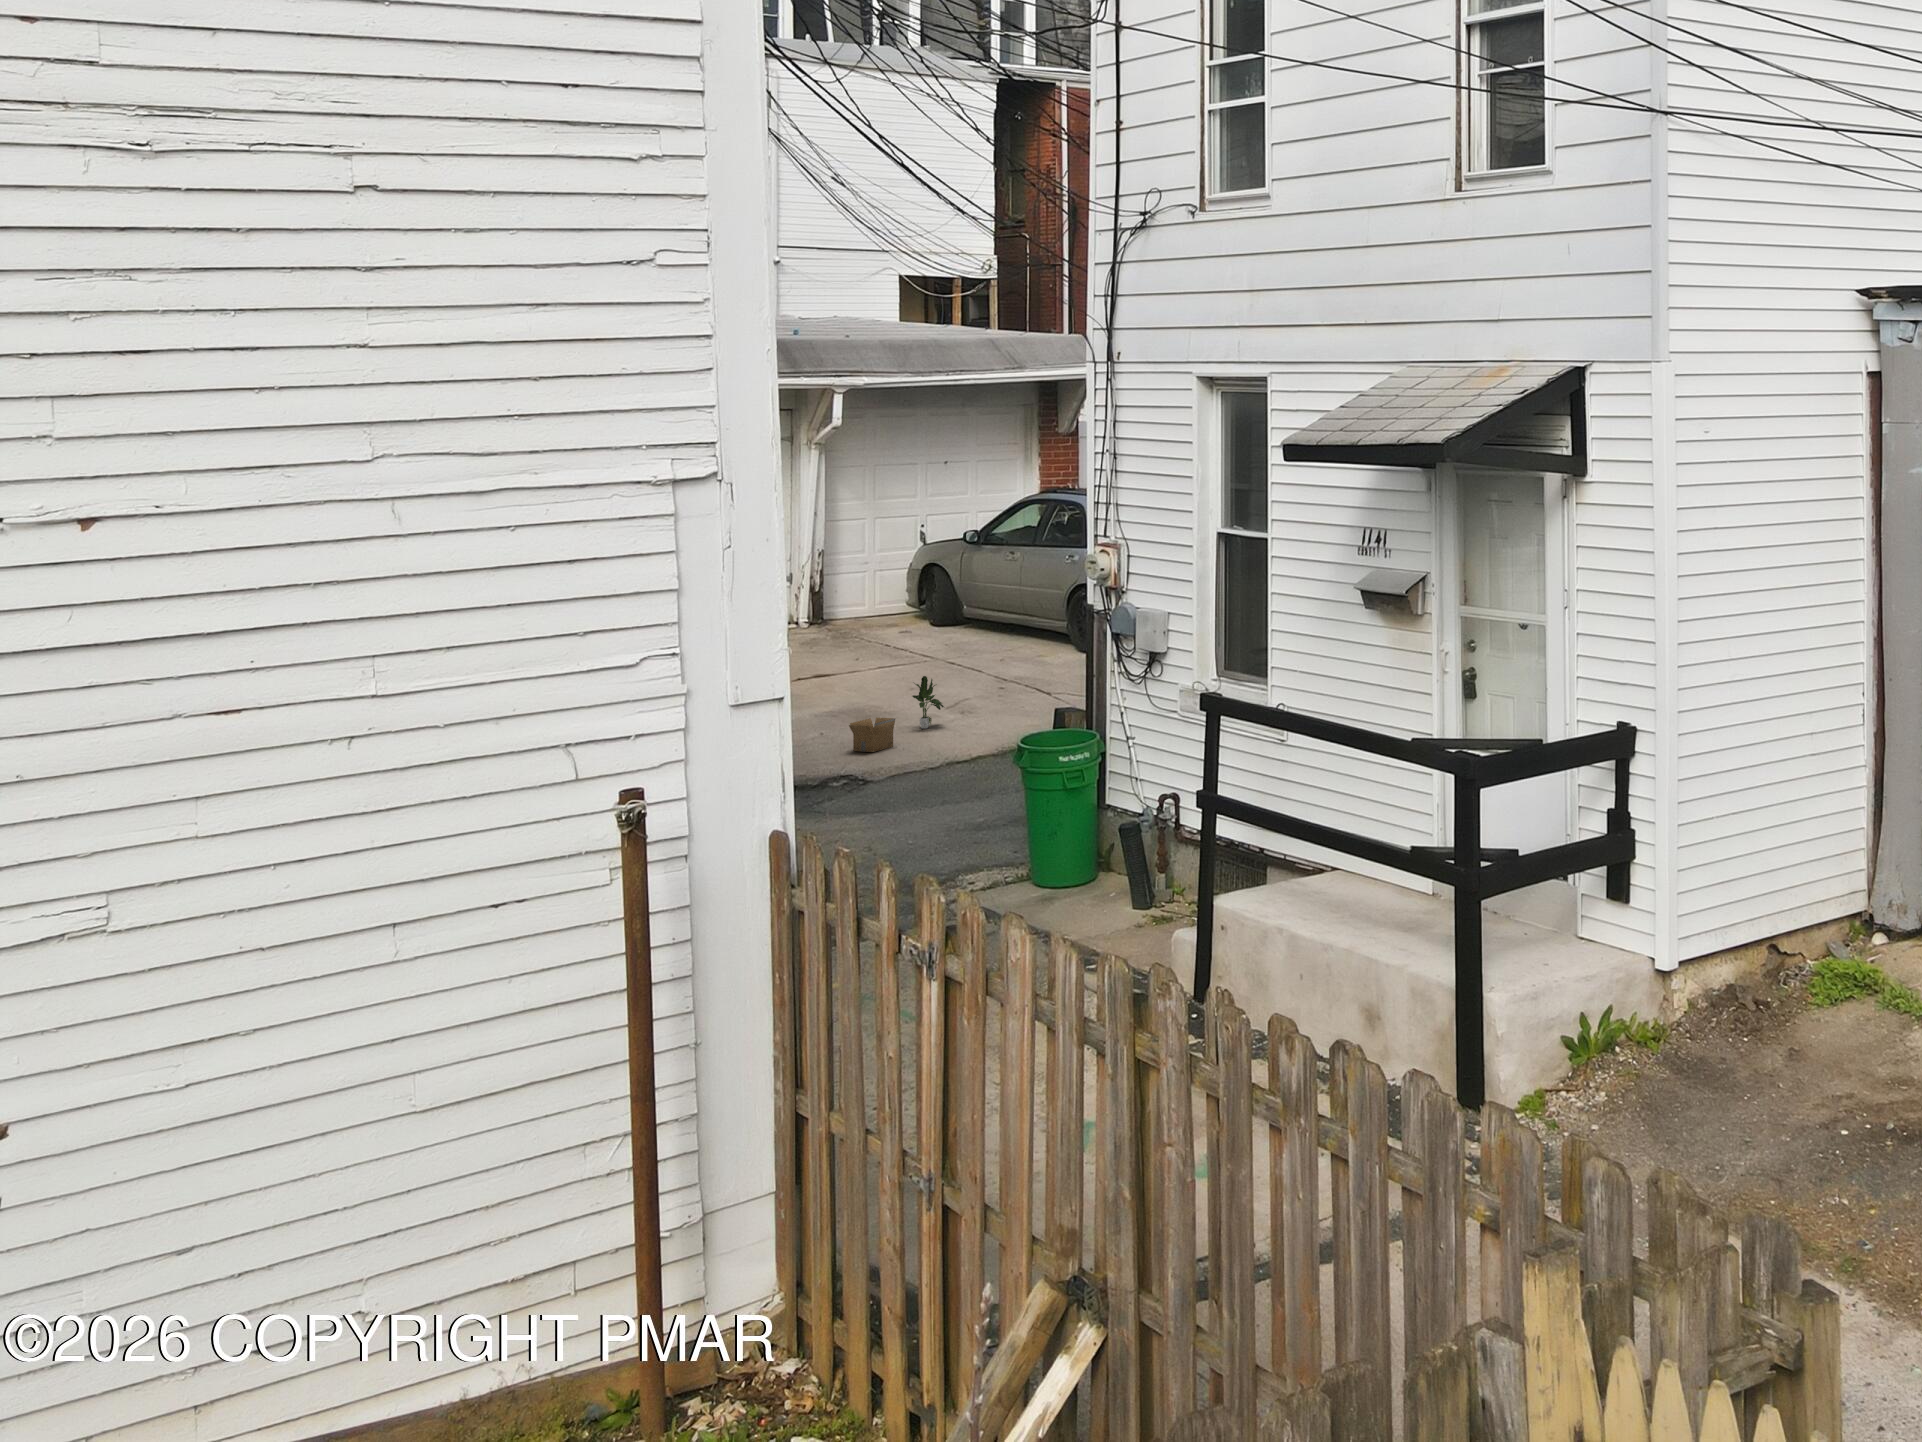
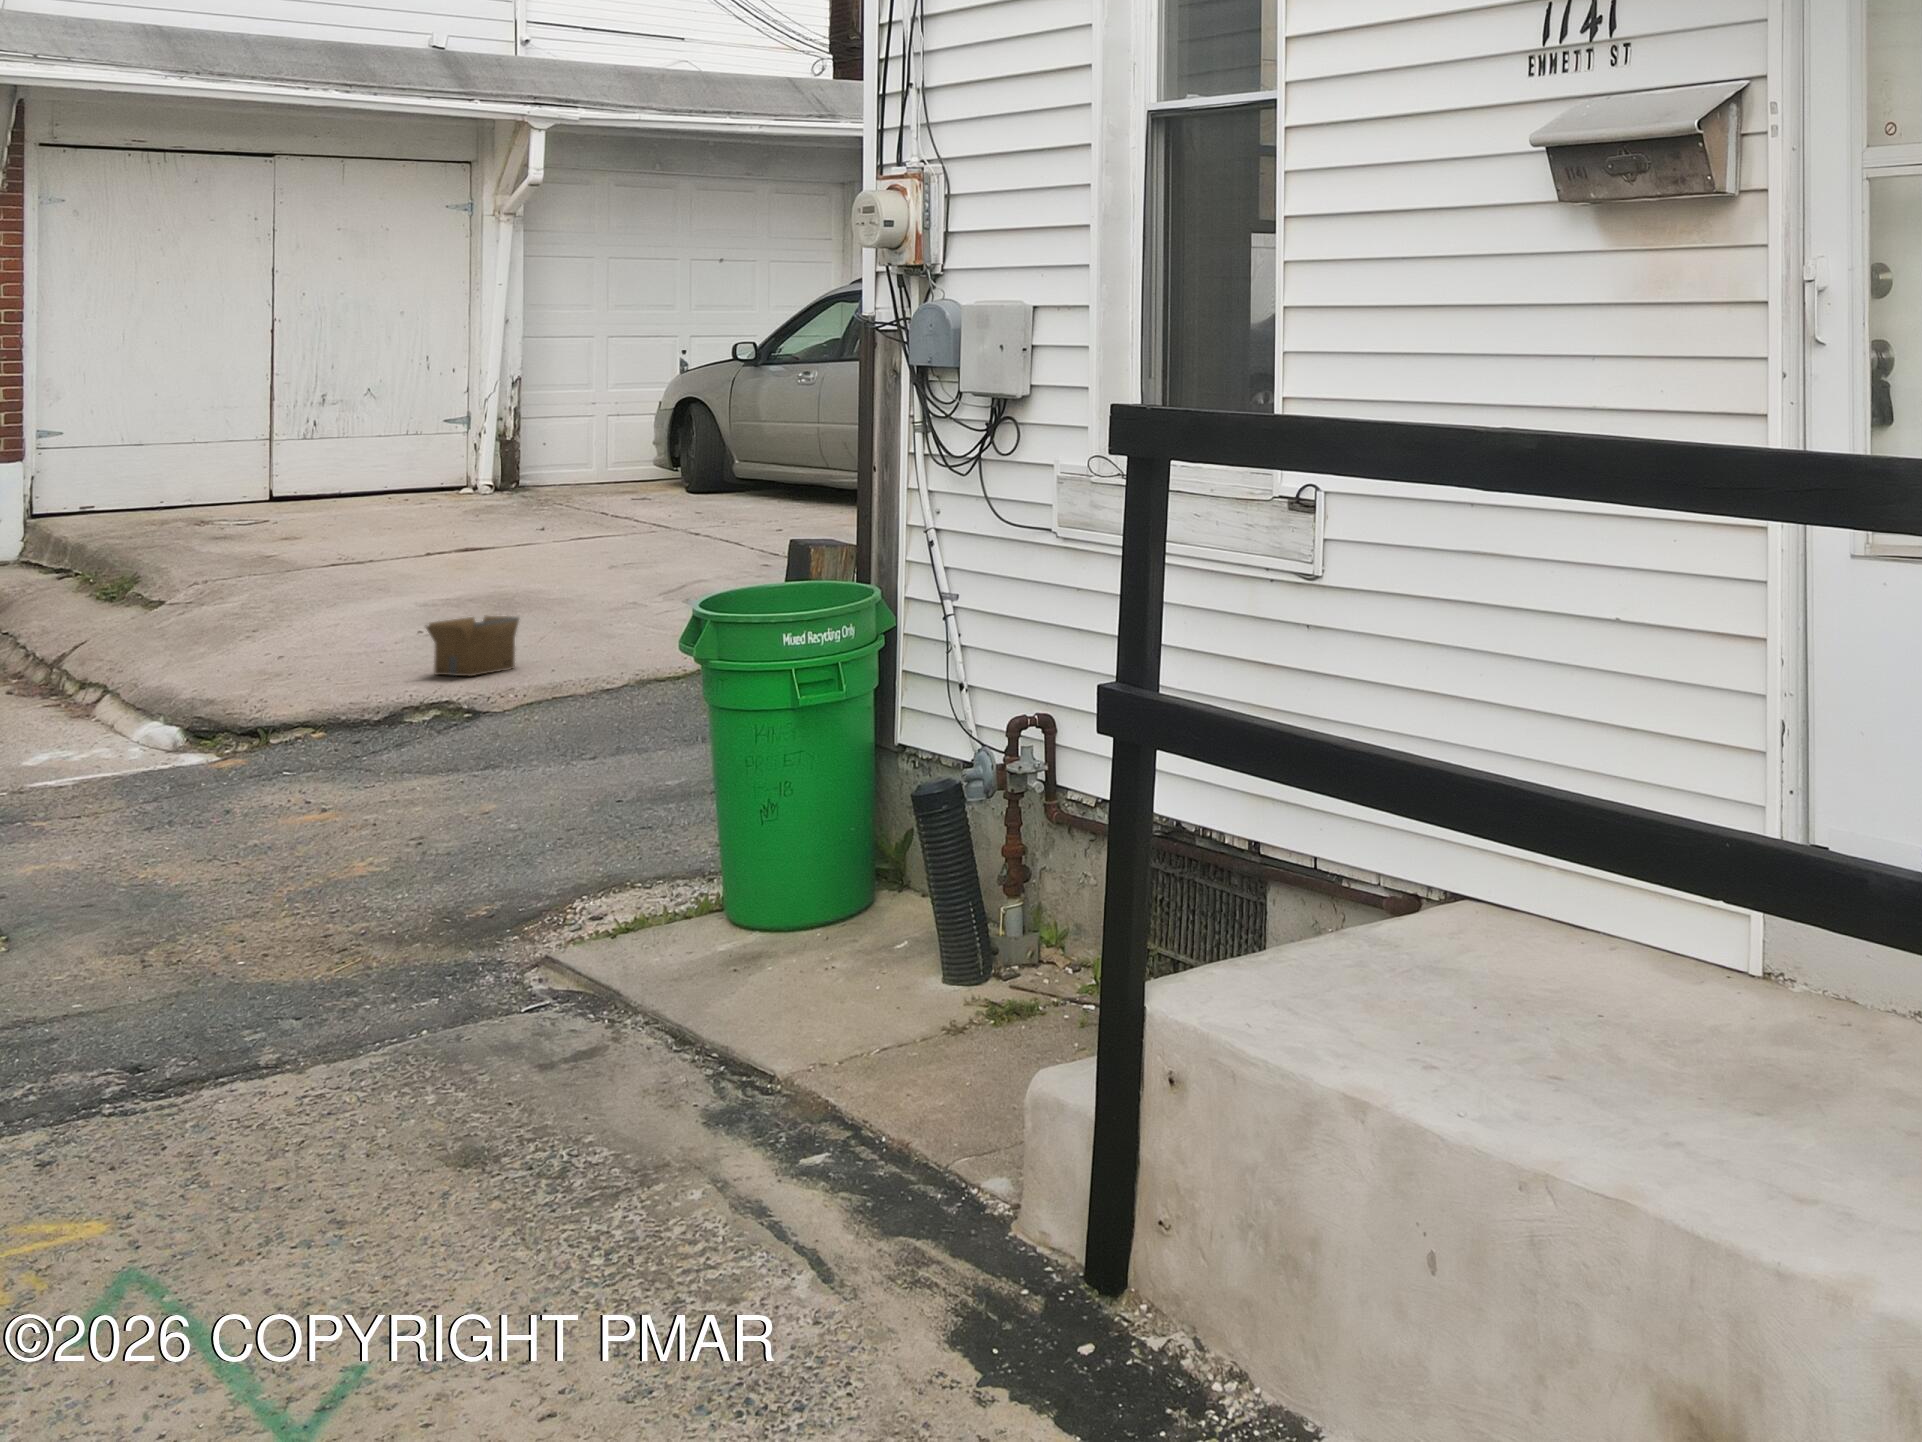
potted plant: present [912,676,944,729] -> none [561,549,625,643]

